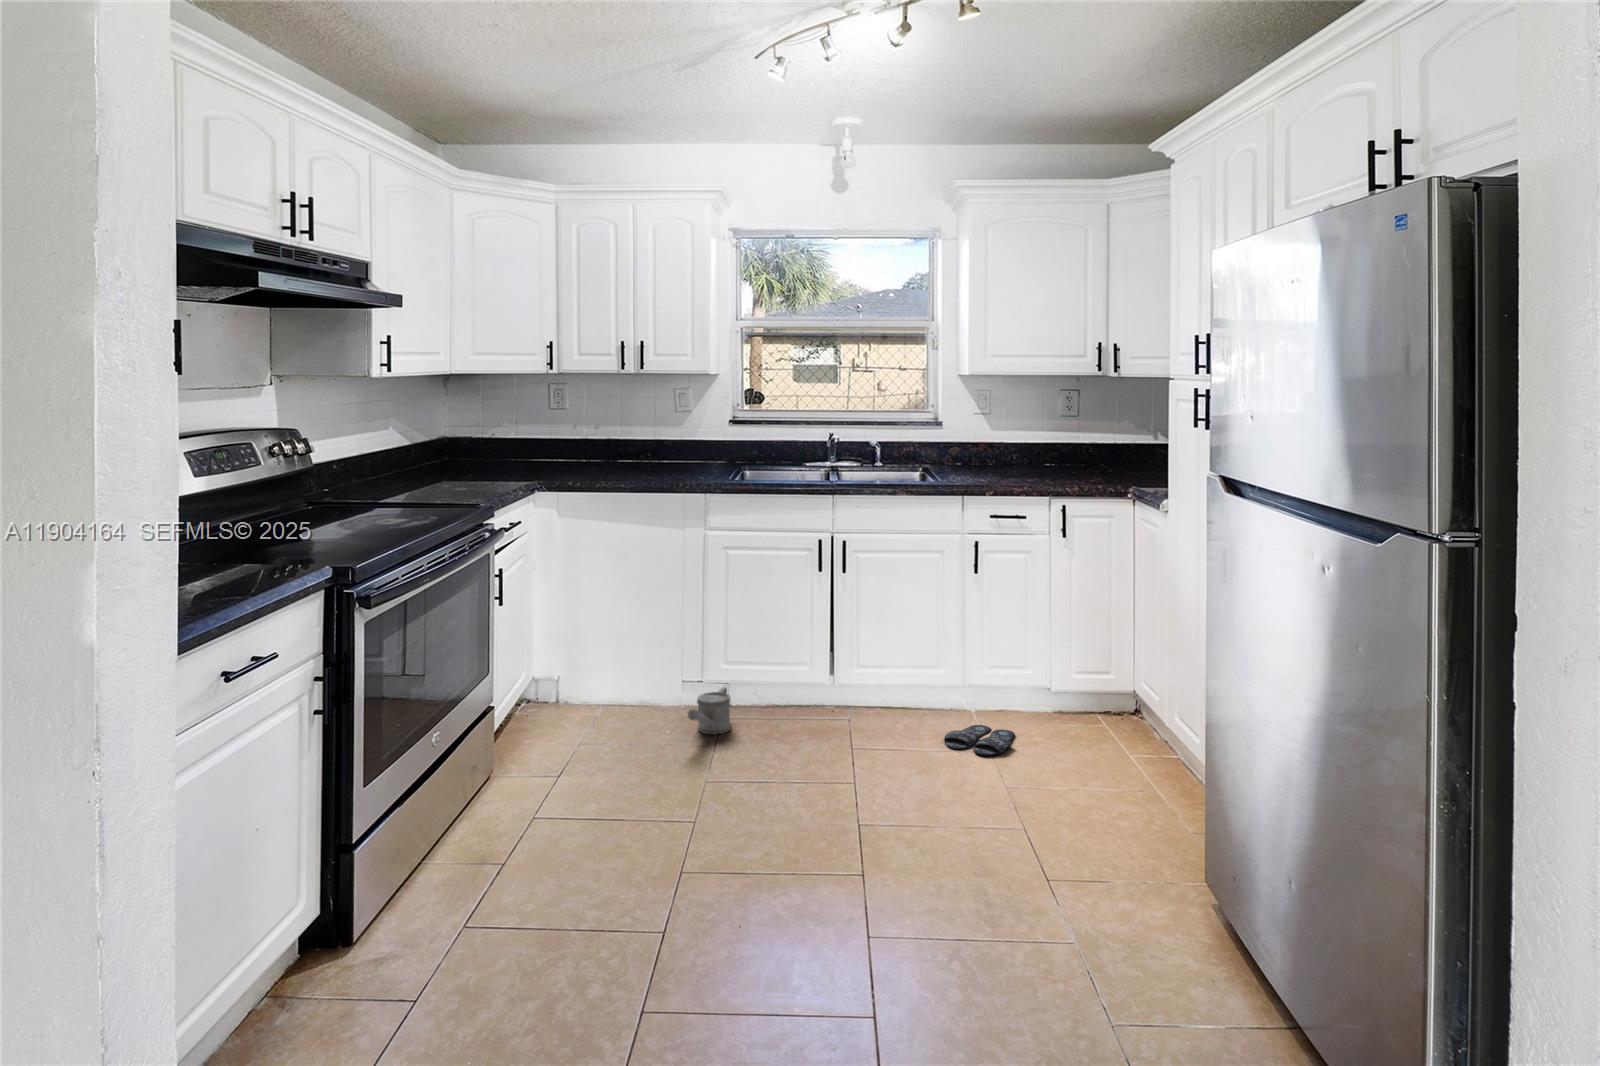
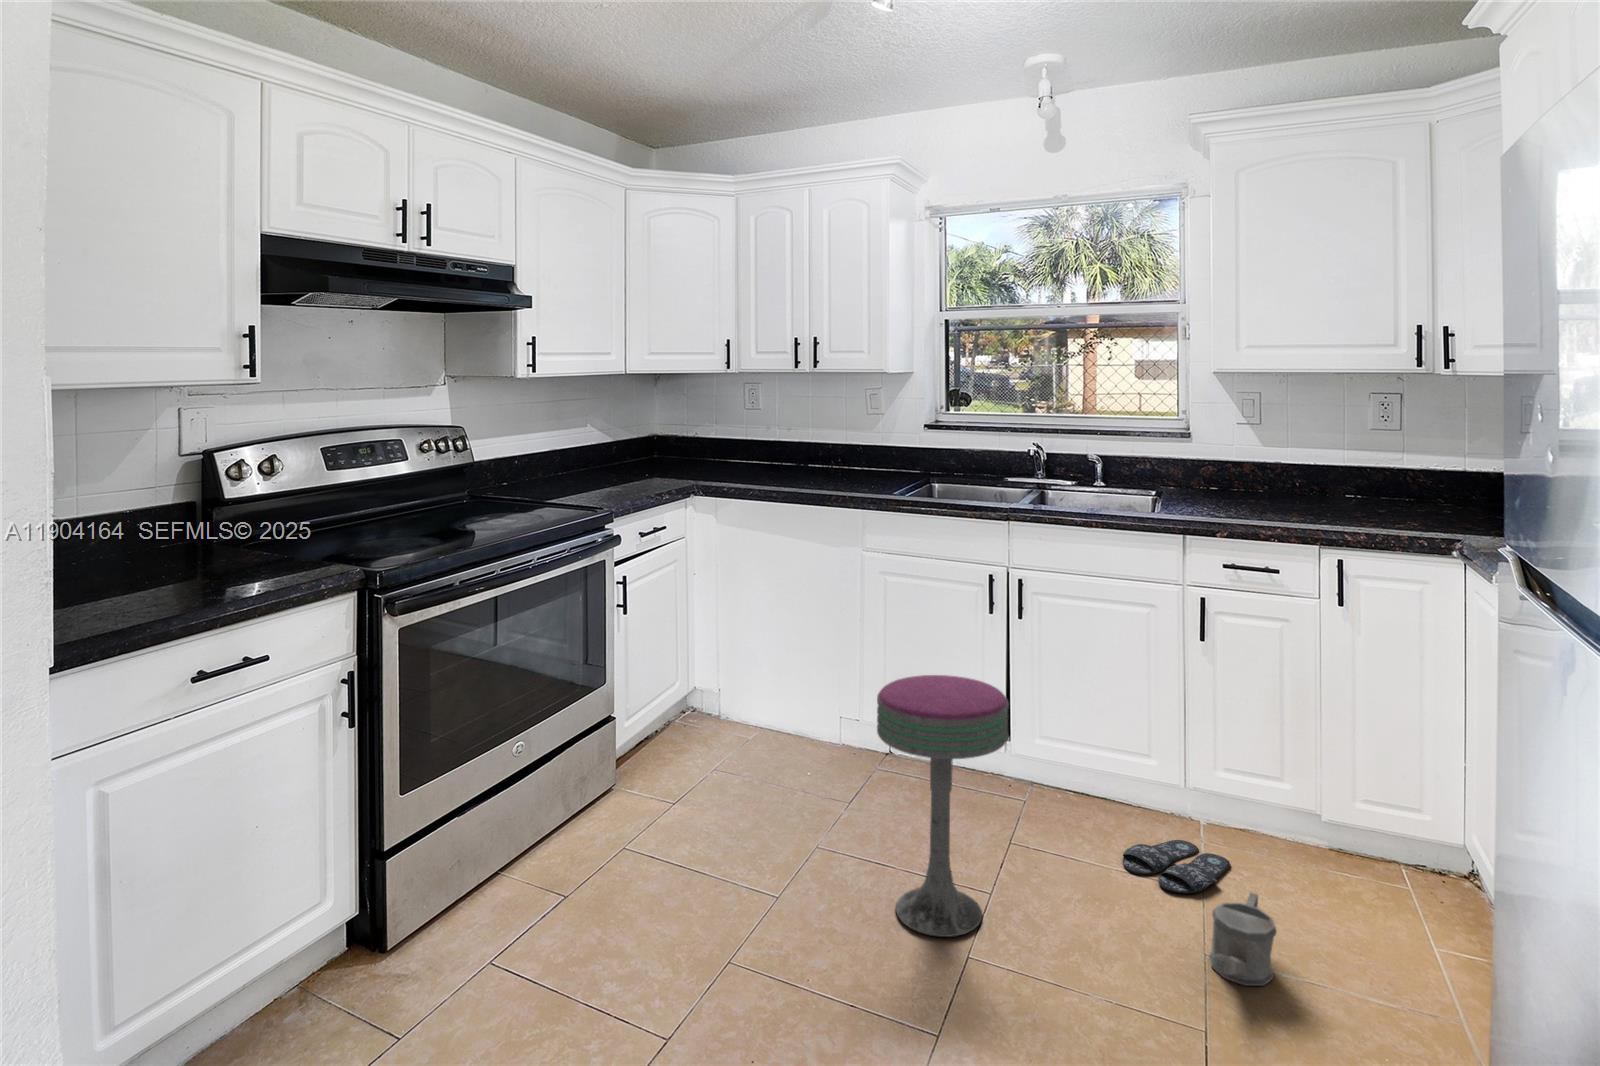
bar stool: none [782,611,884,810] -> present [877,675,1009,937]
watering can: present [688,687,731,734] -> present [1210,893,1277,986]

